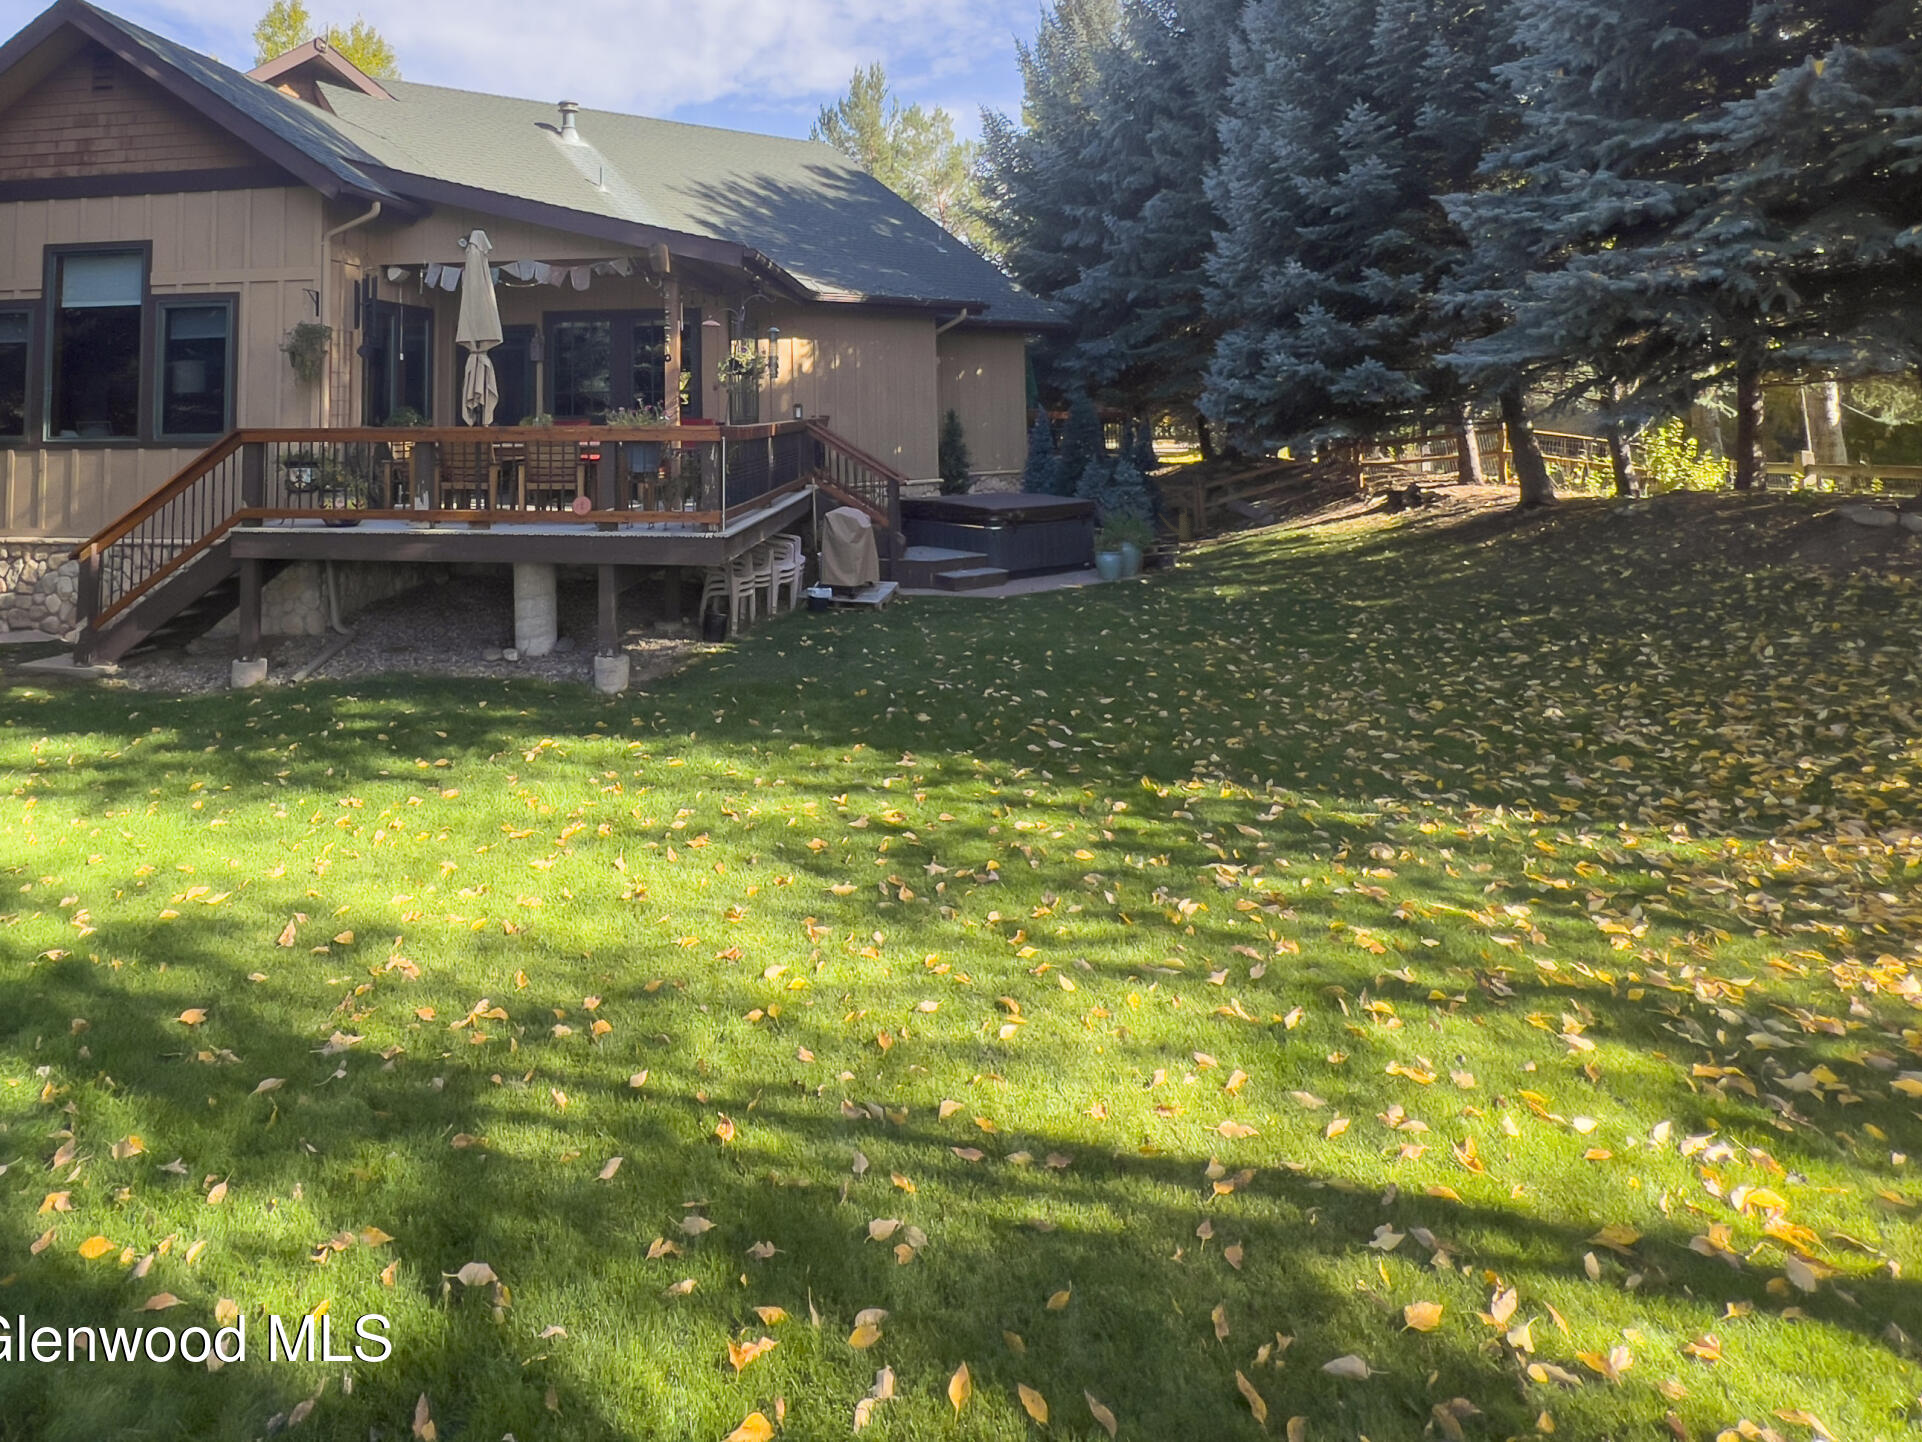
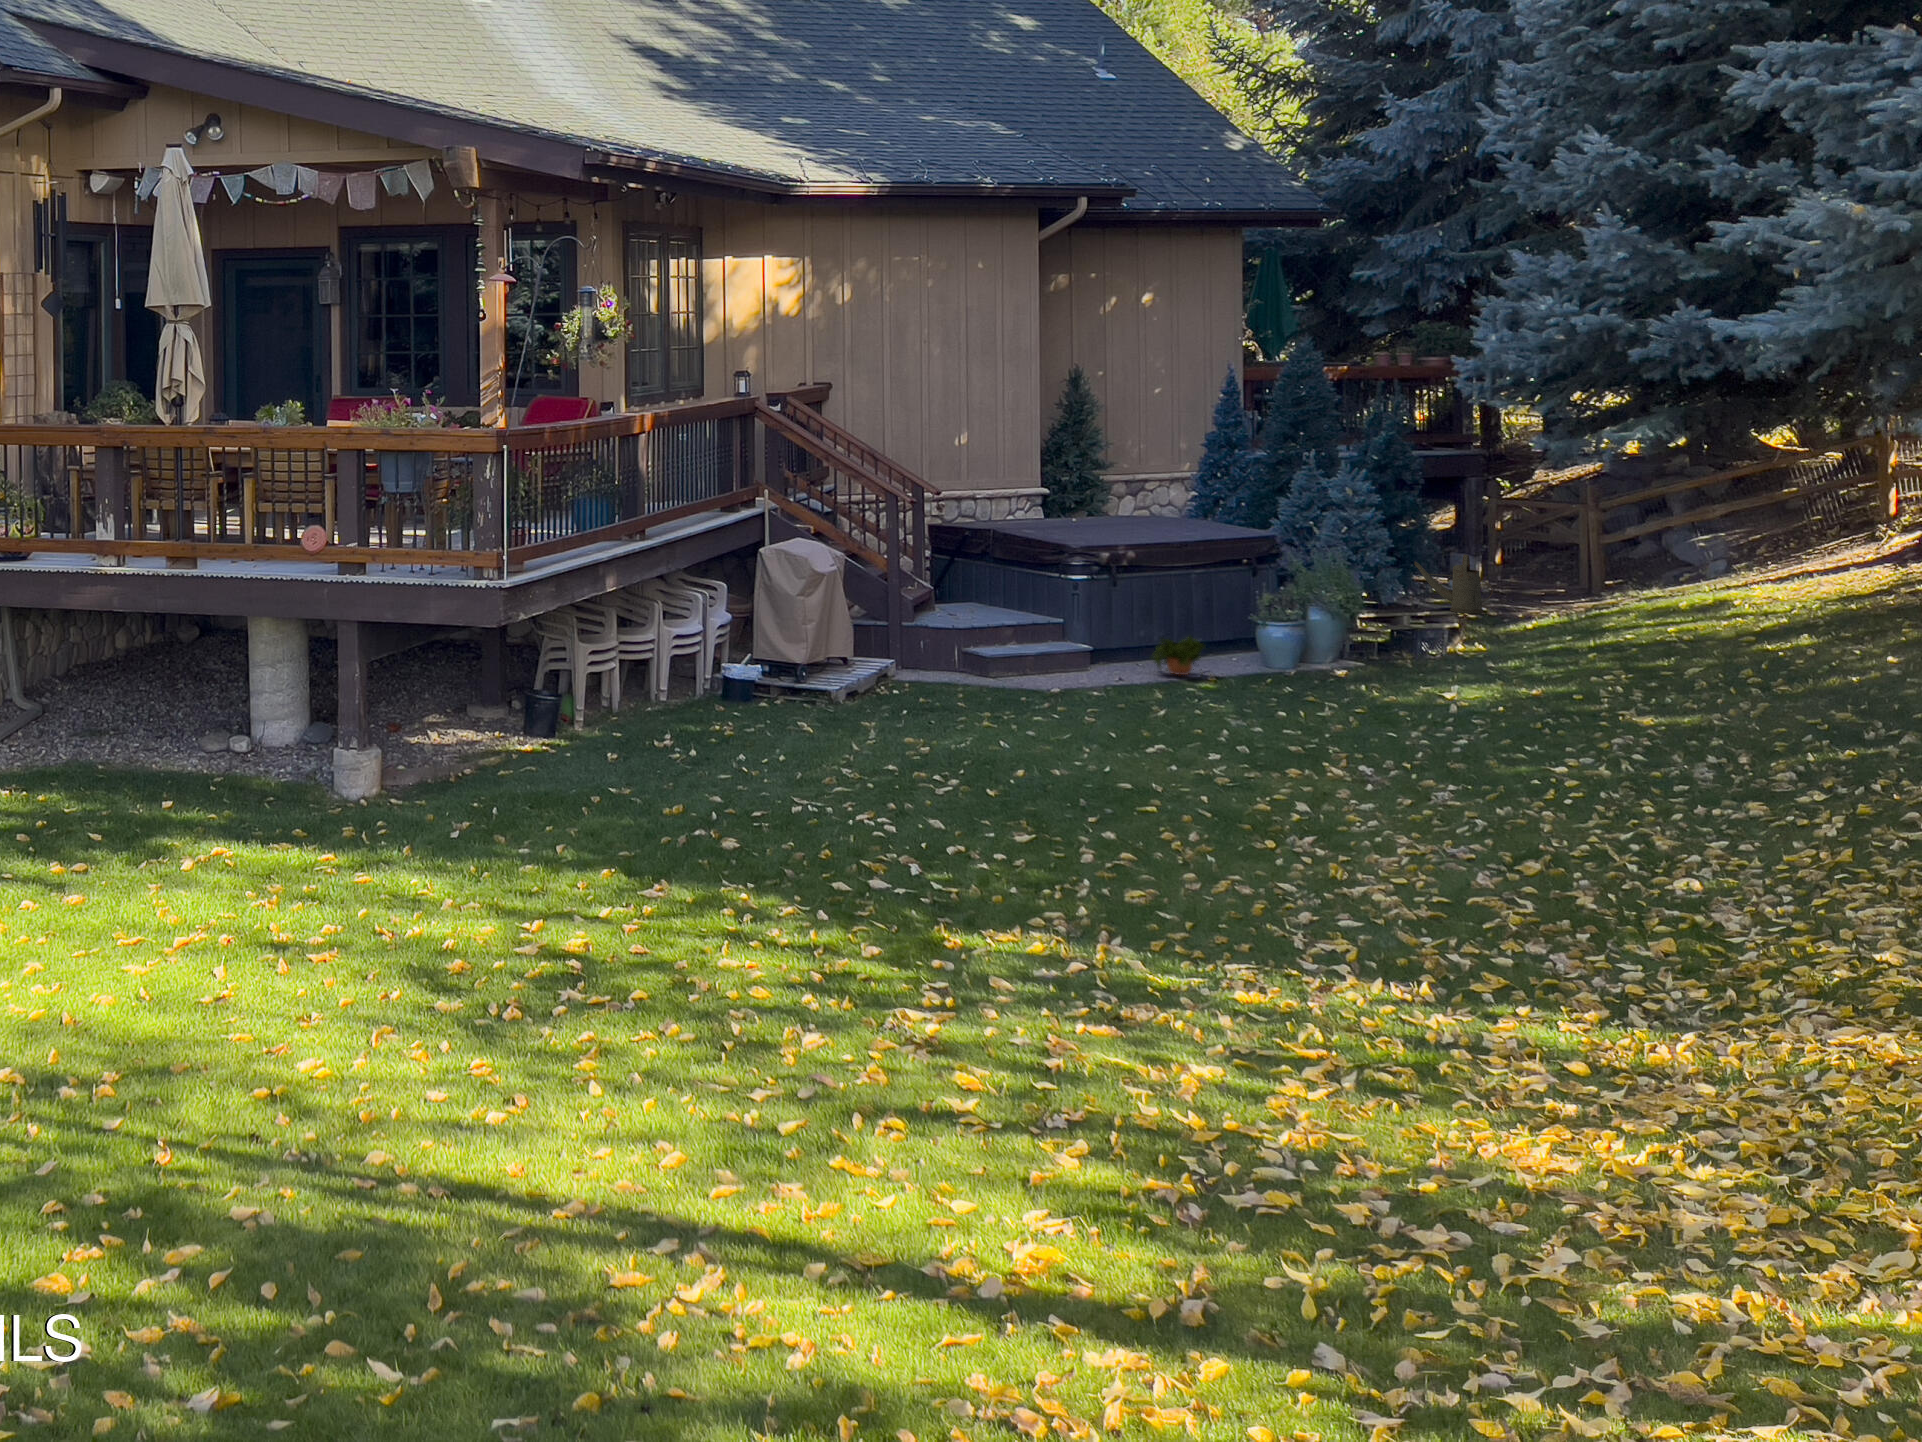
potted plant: none [1037,557,1070,582] -> present [1151,636,1205,675]

